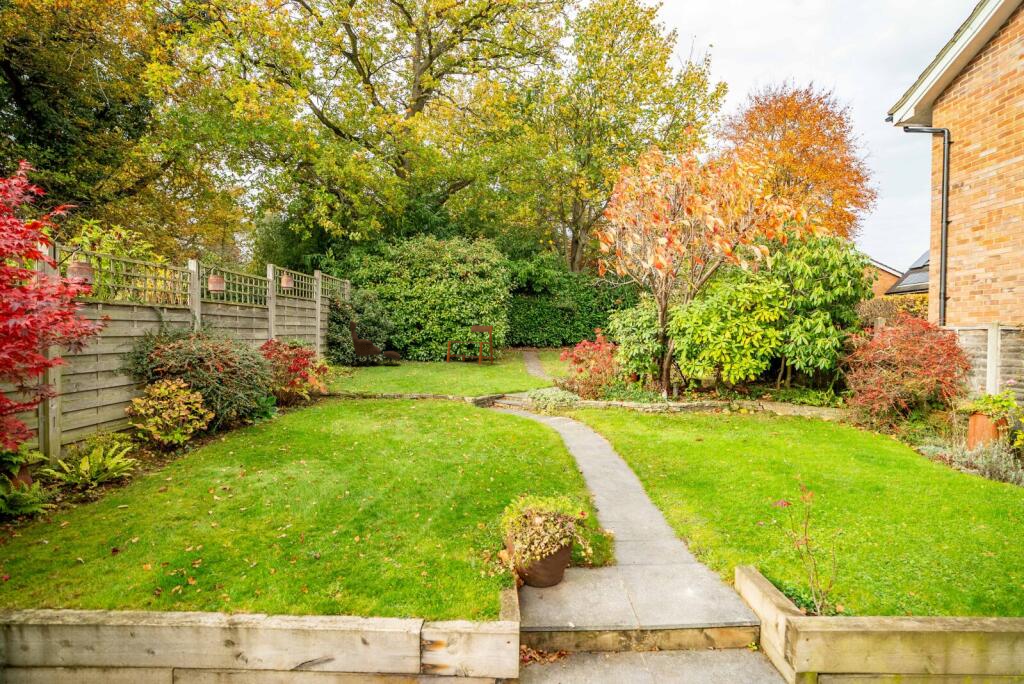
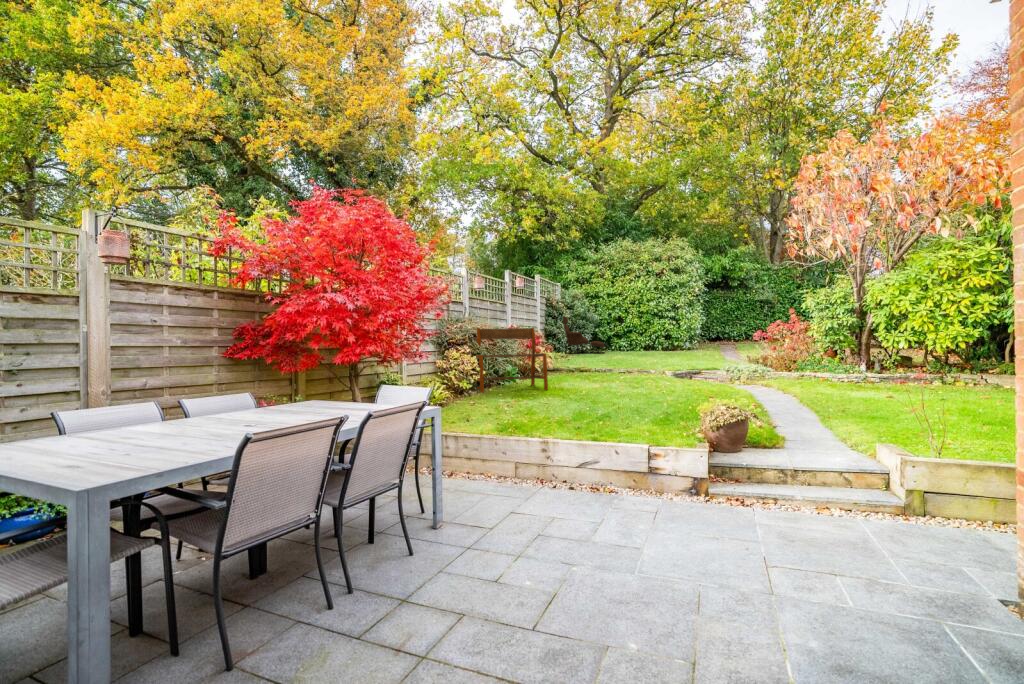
bench: present [447,325,494,365] -> present [476,328,548,393]

